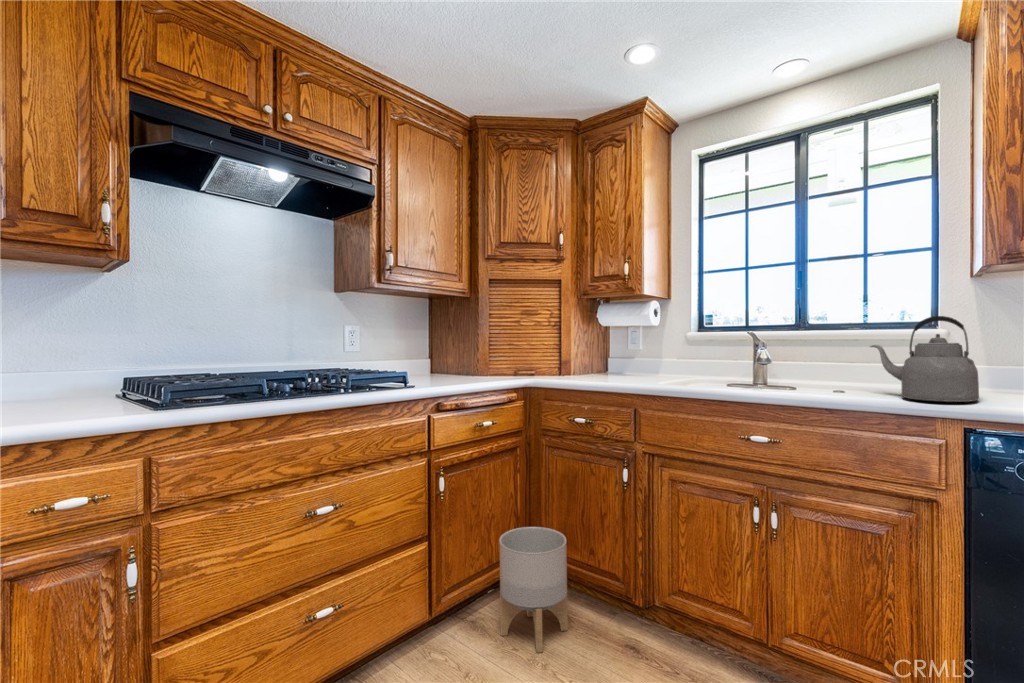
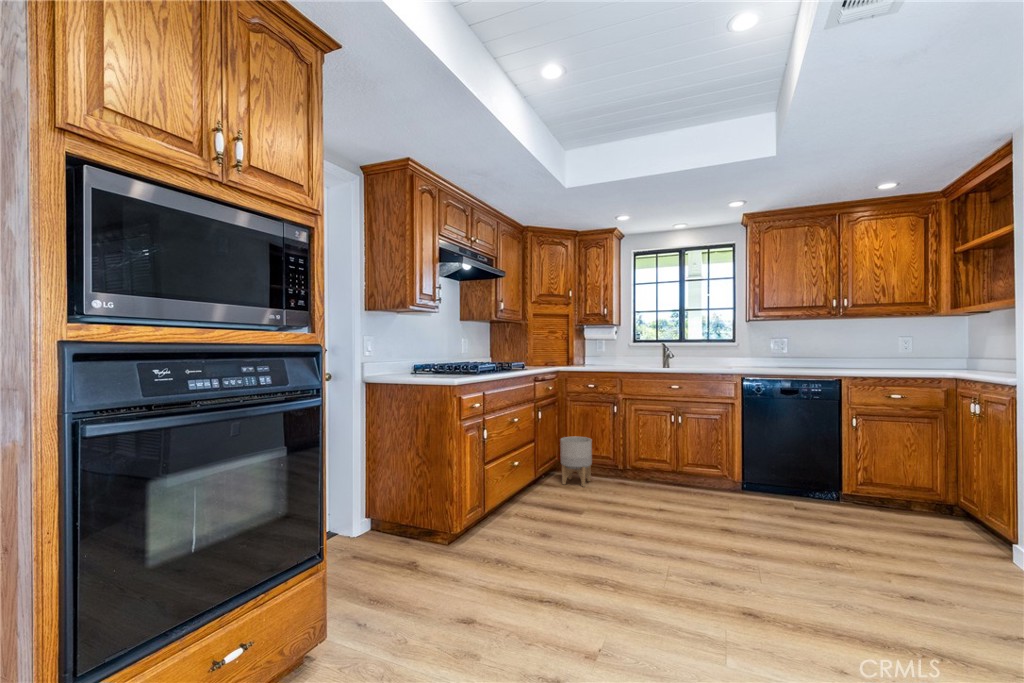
kettle: present [870,316,979,402] -> none [712,339,747,370]

